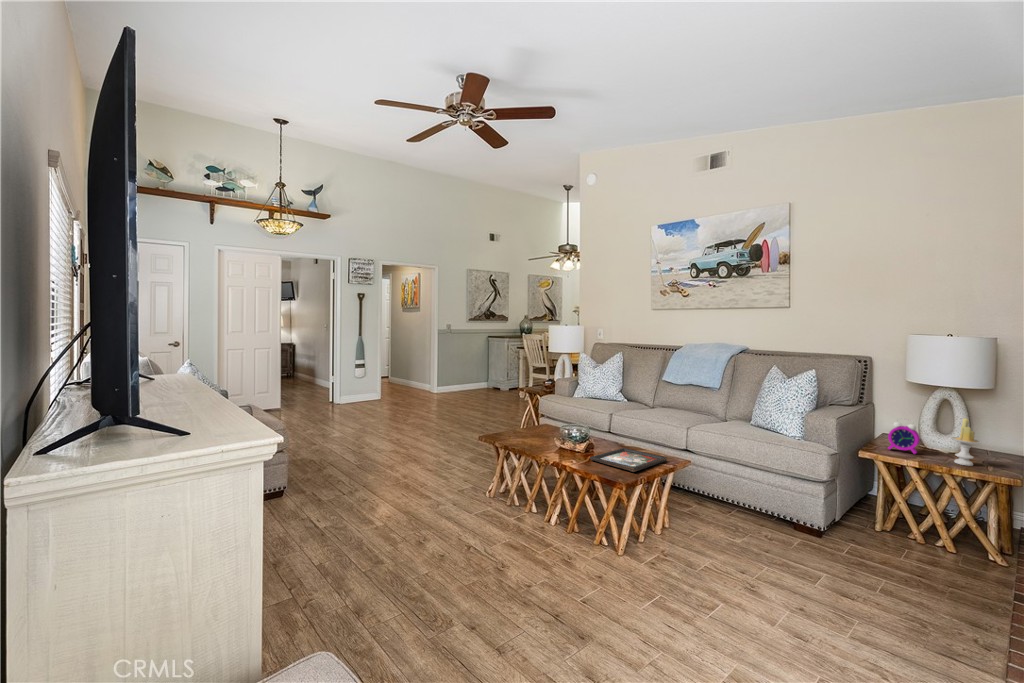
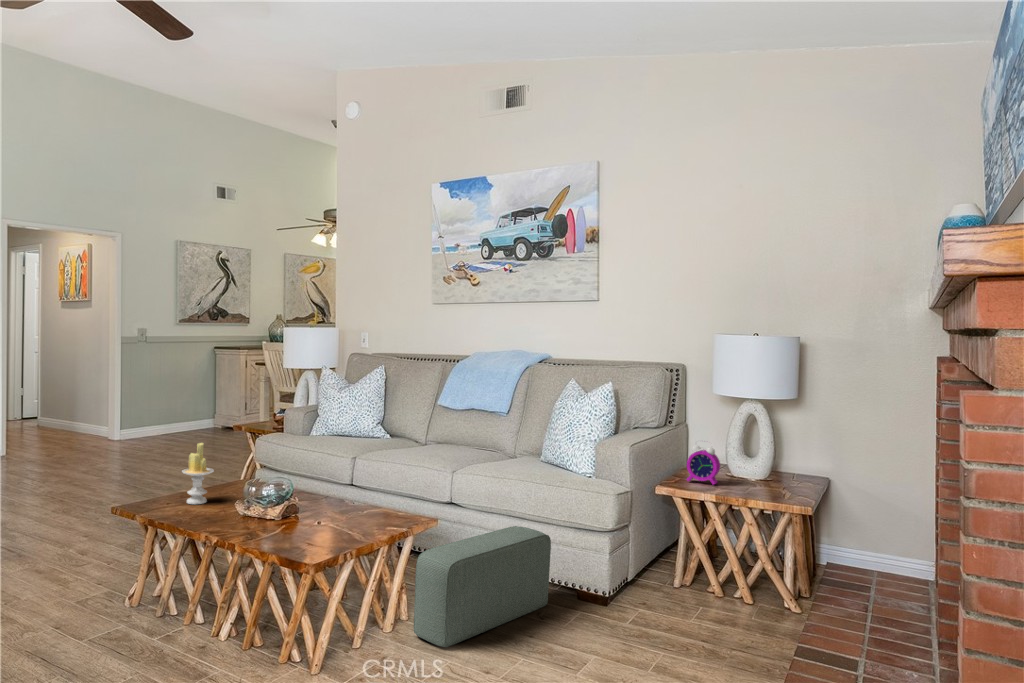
candle: present [951,418,981,466] -> present [182,443,214,504]
decorative tray: present [590,448,667,472] -> none [282,502,399,534]
pouf: none [683,474,778,558] -> present [414,526,551,647]

